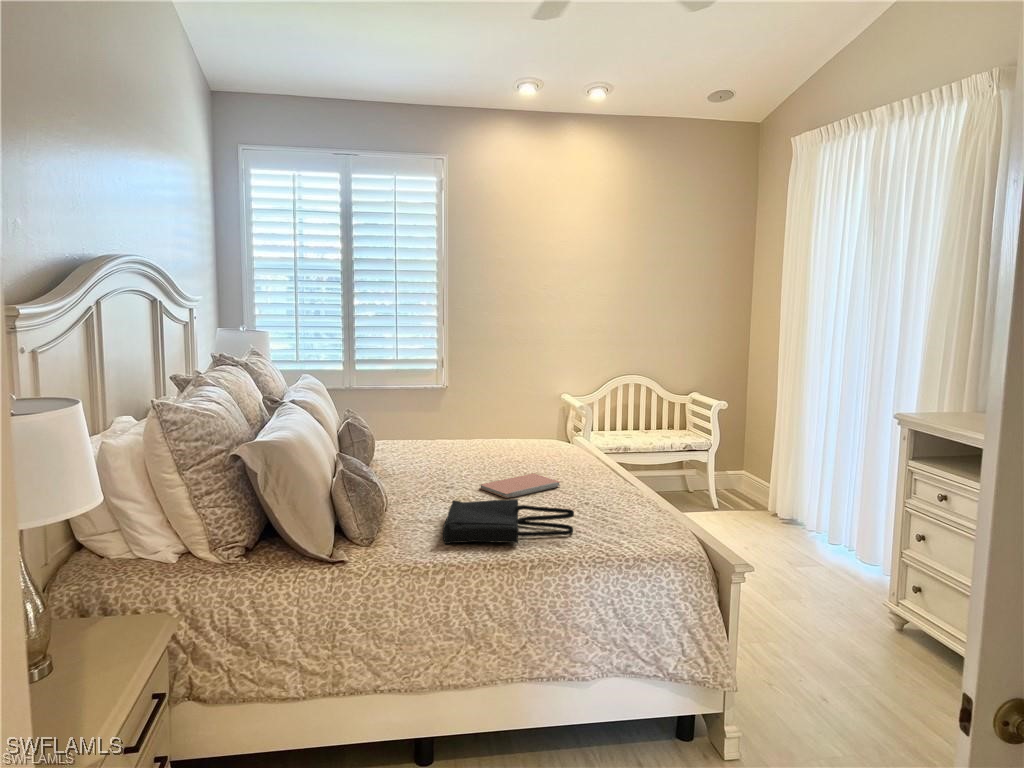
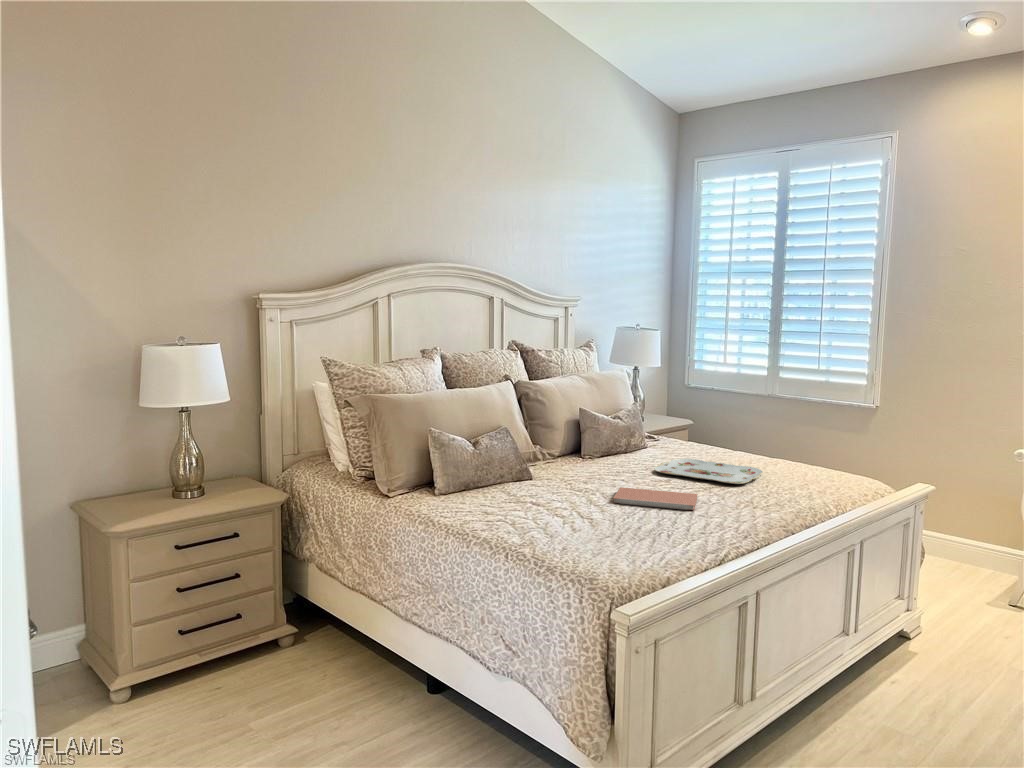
serving tray: none [428,445,523,466] -> present [655,459,763,484]
tote bag: present [443,499,574,544] -> none [465,484,573,536]

